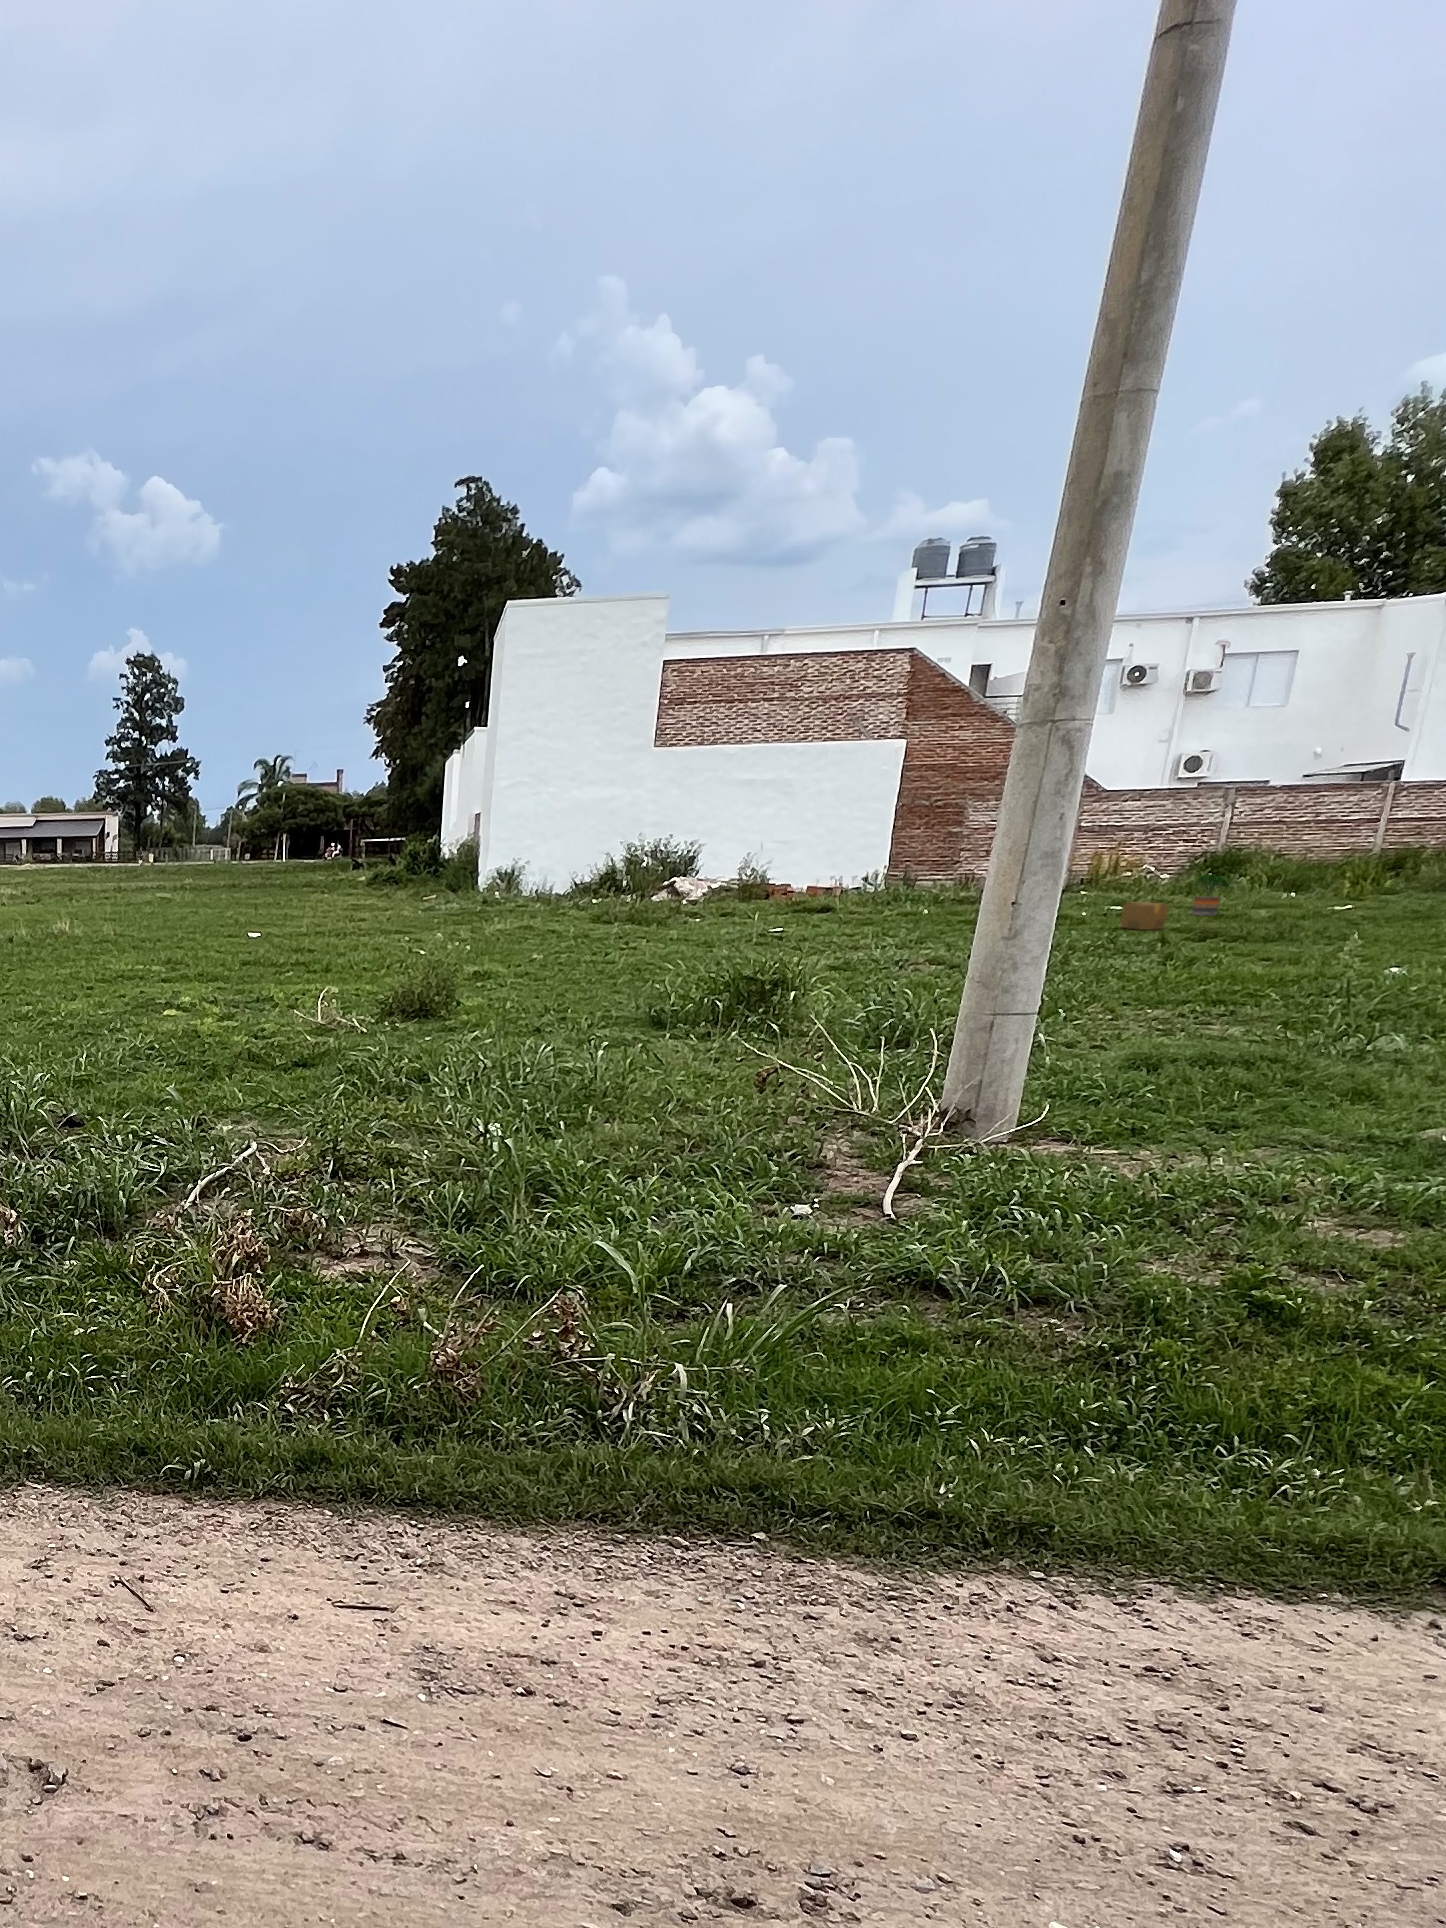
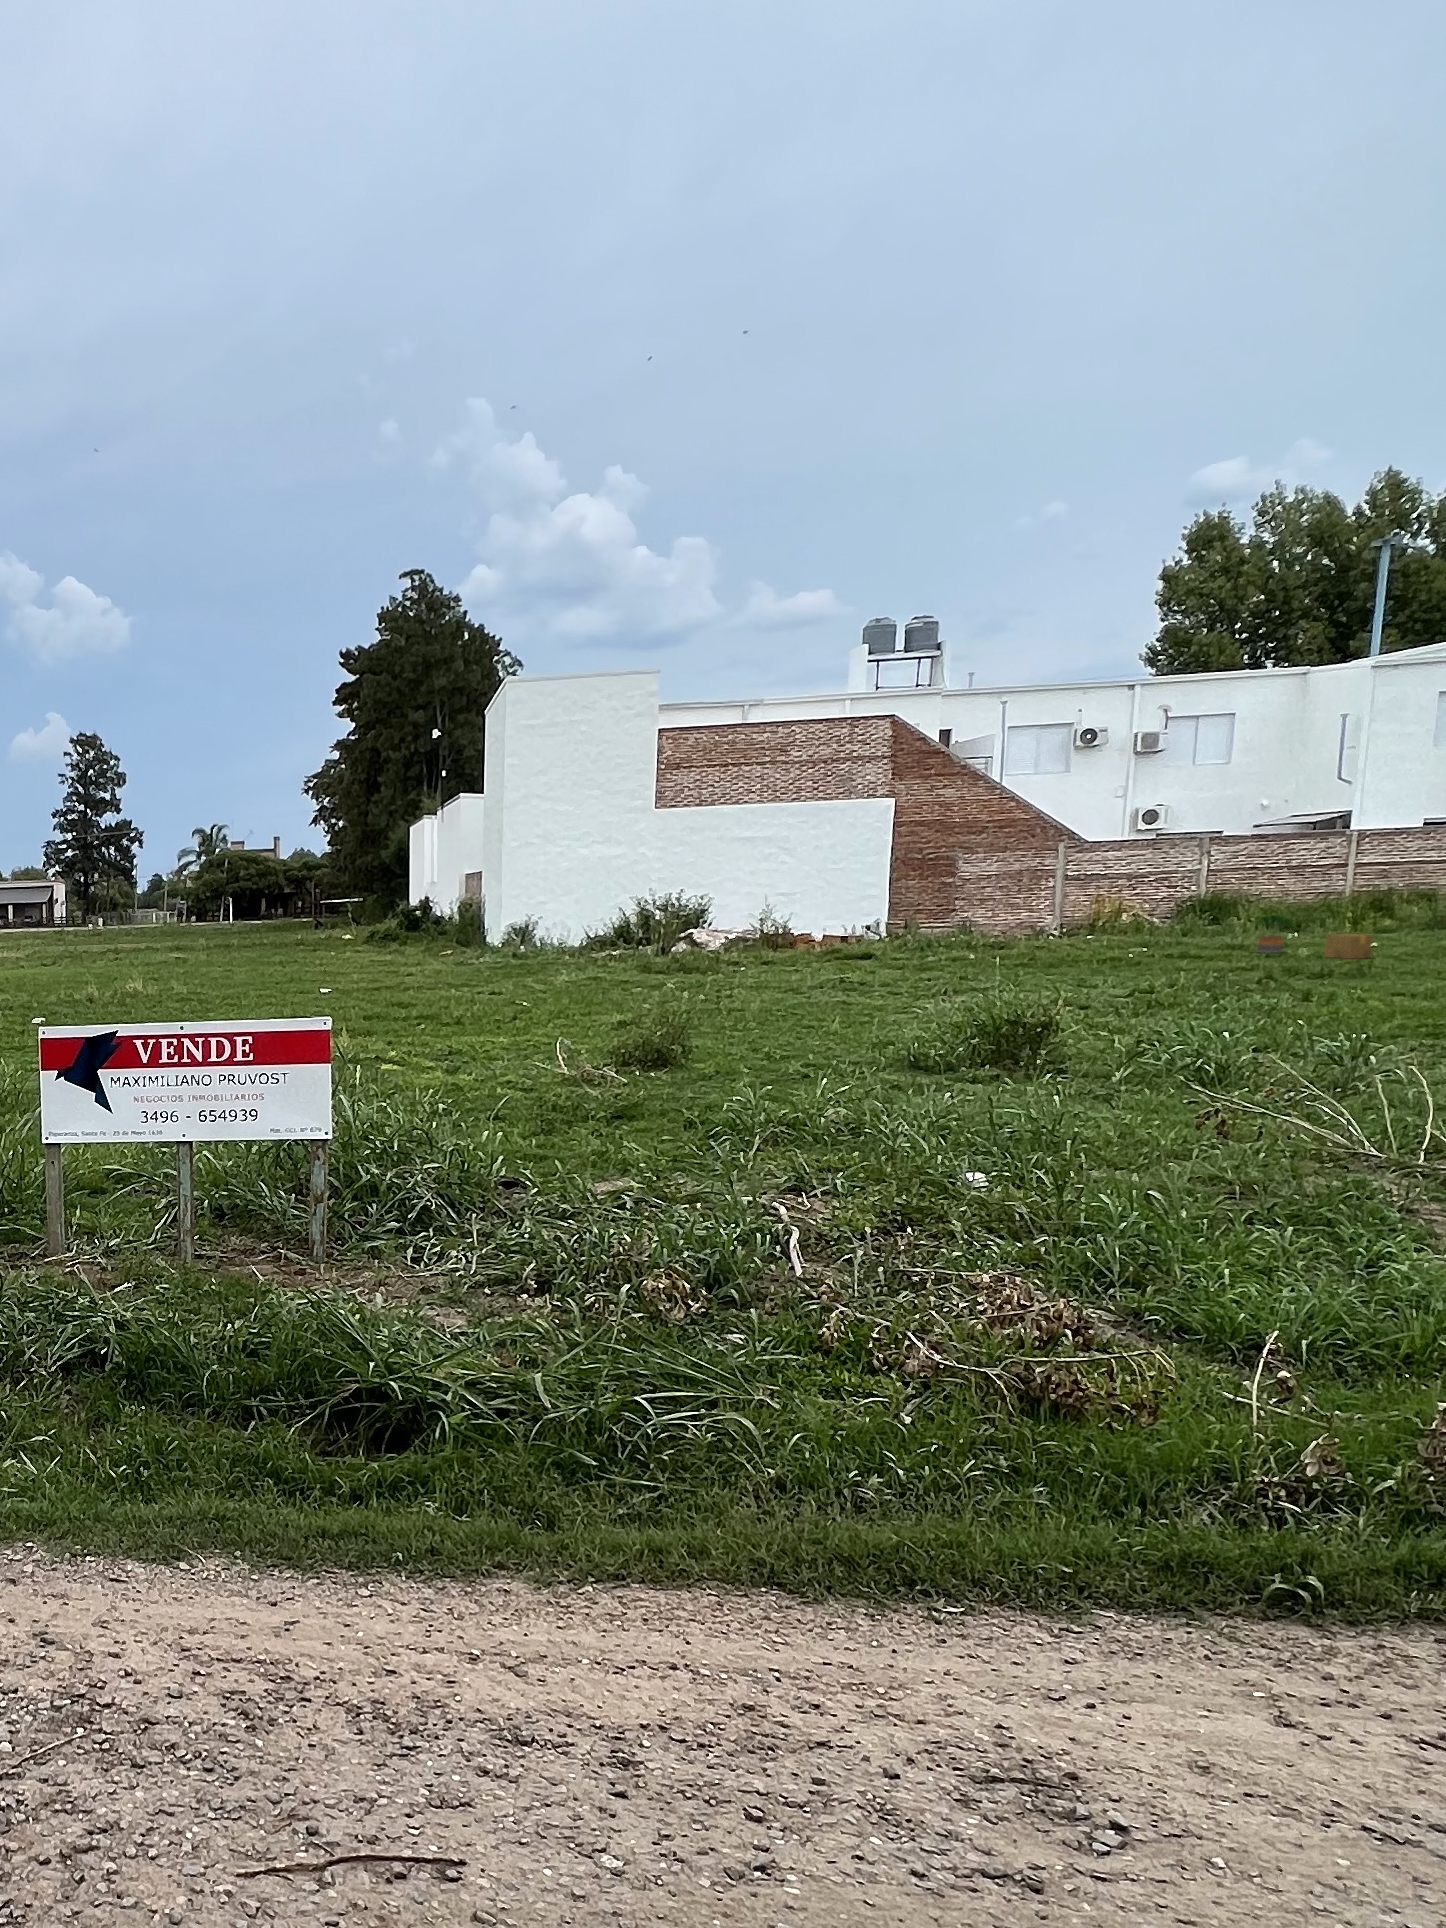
cardboard box: present [1119,902,1168,930] -> present [1324,934,1374,959]

